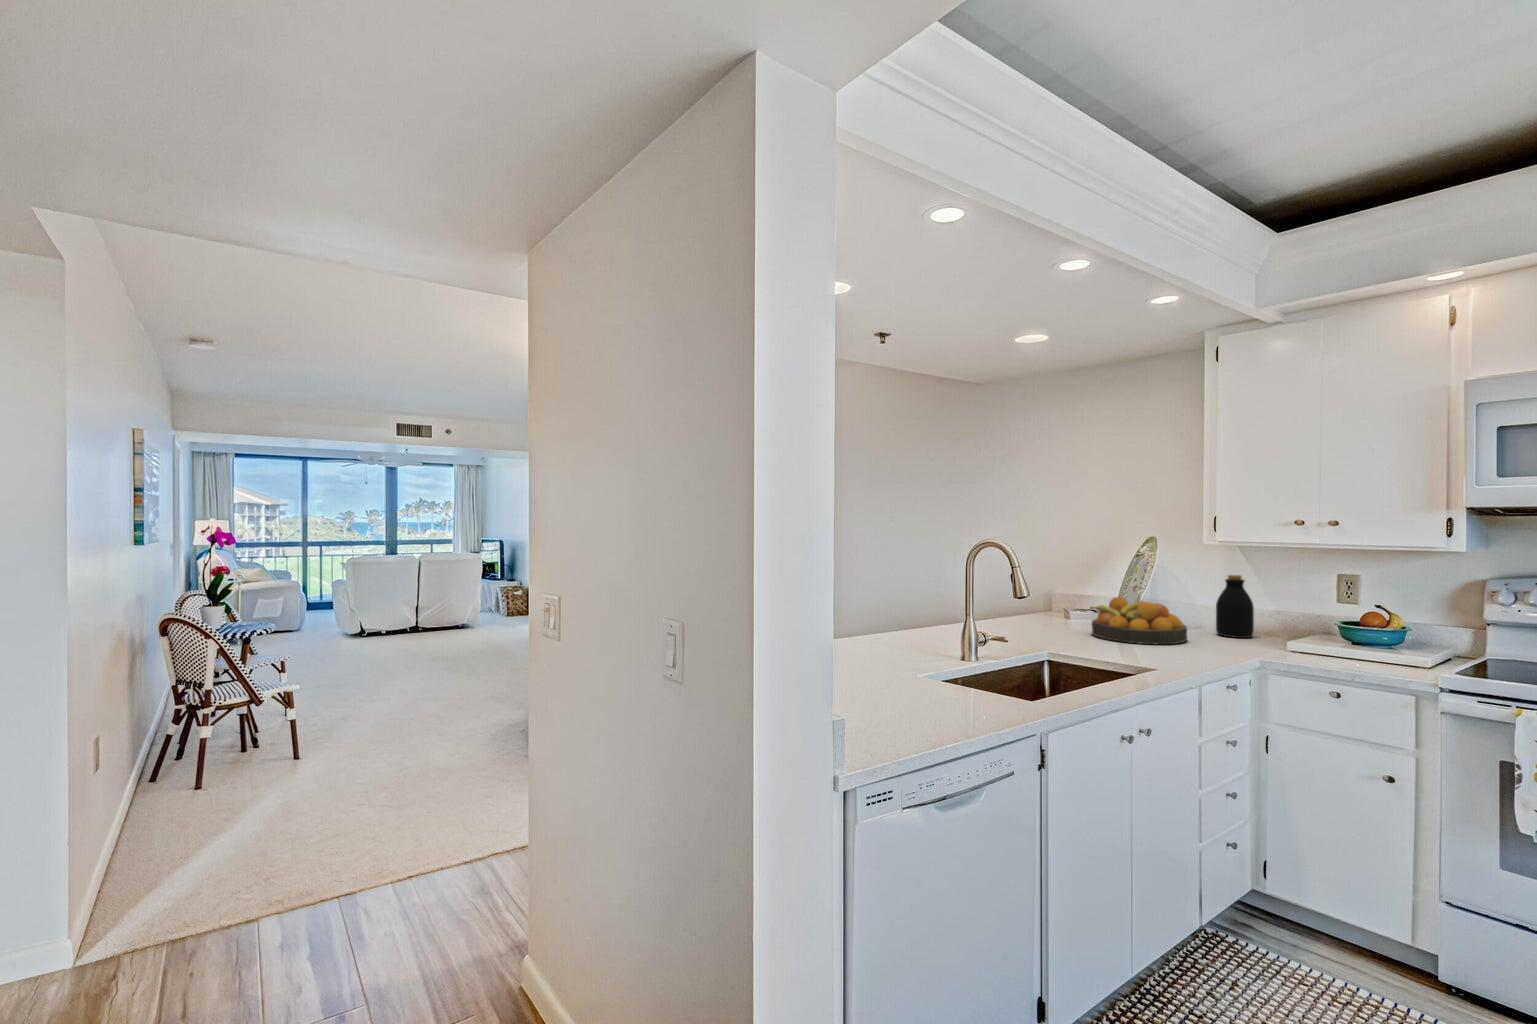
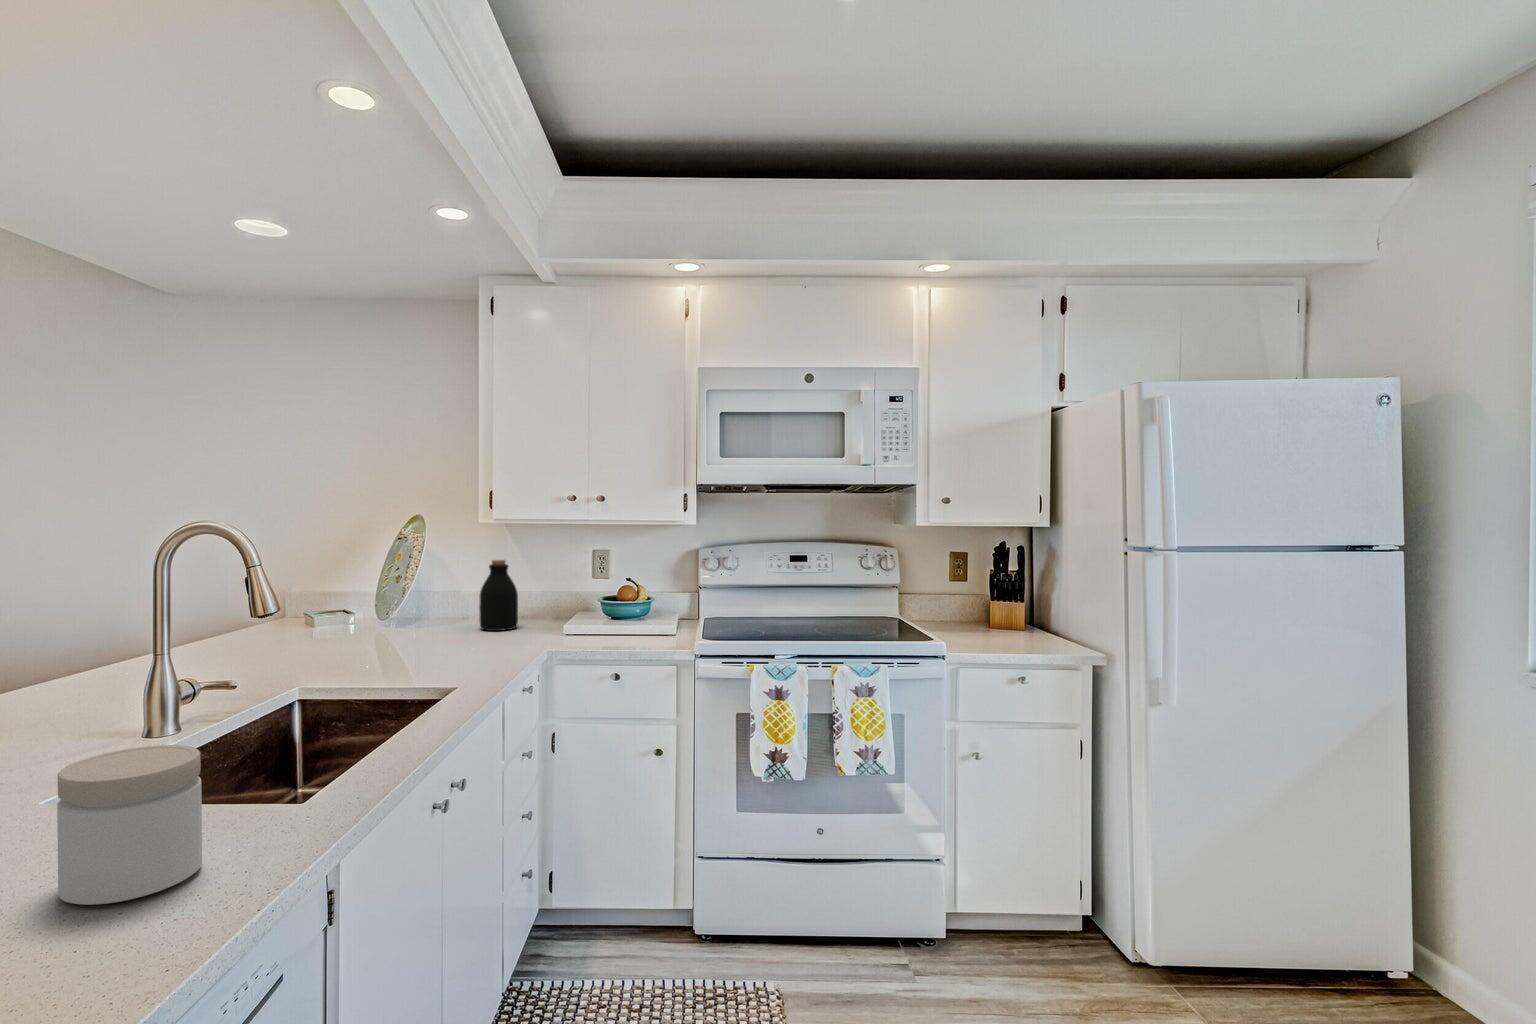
fruit bowl: present [1090,597,1187,644] -> none [334,598,457,656]
jar: none [904,651,962,723] -> present [57,745,202,905]

